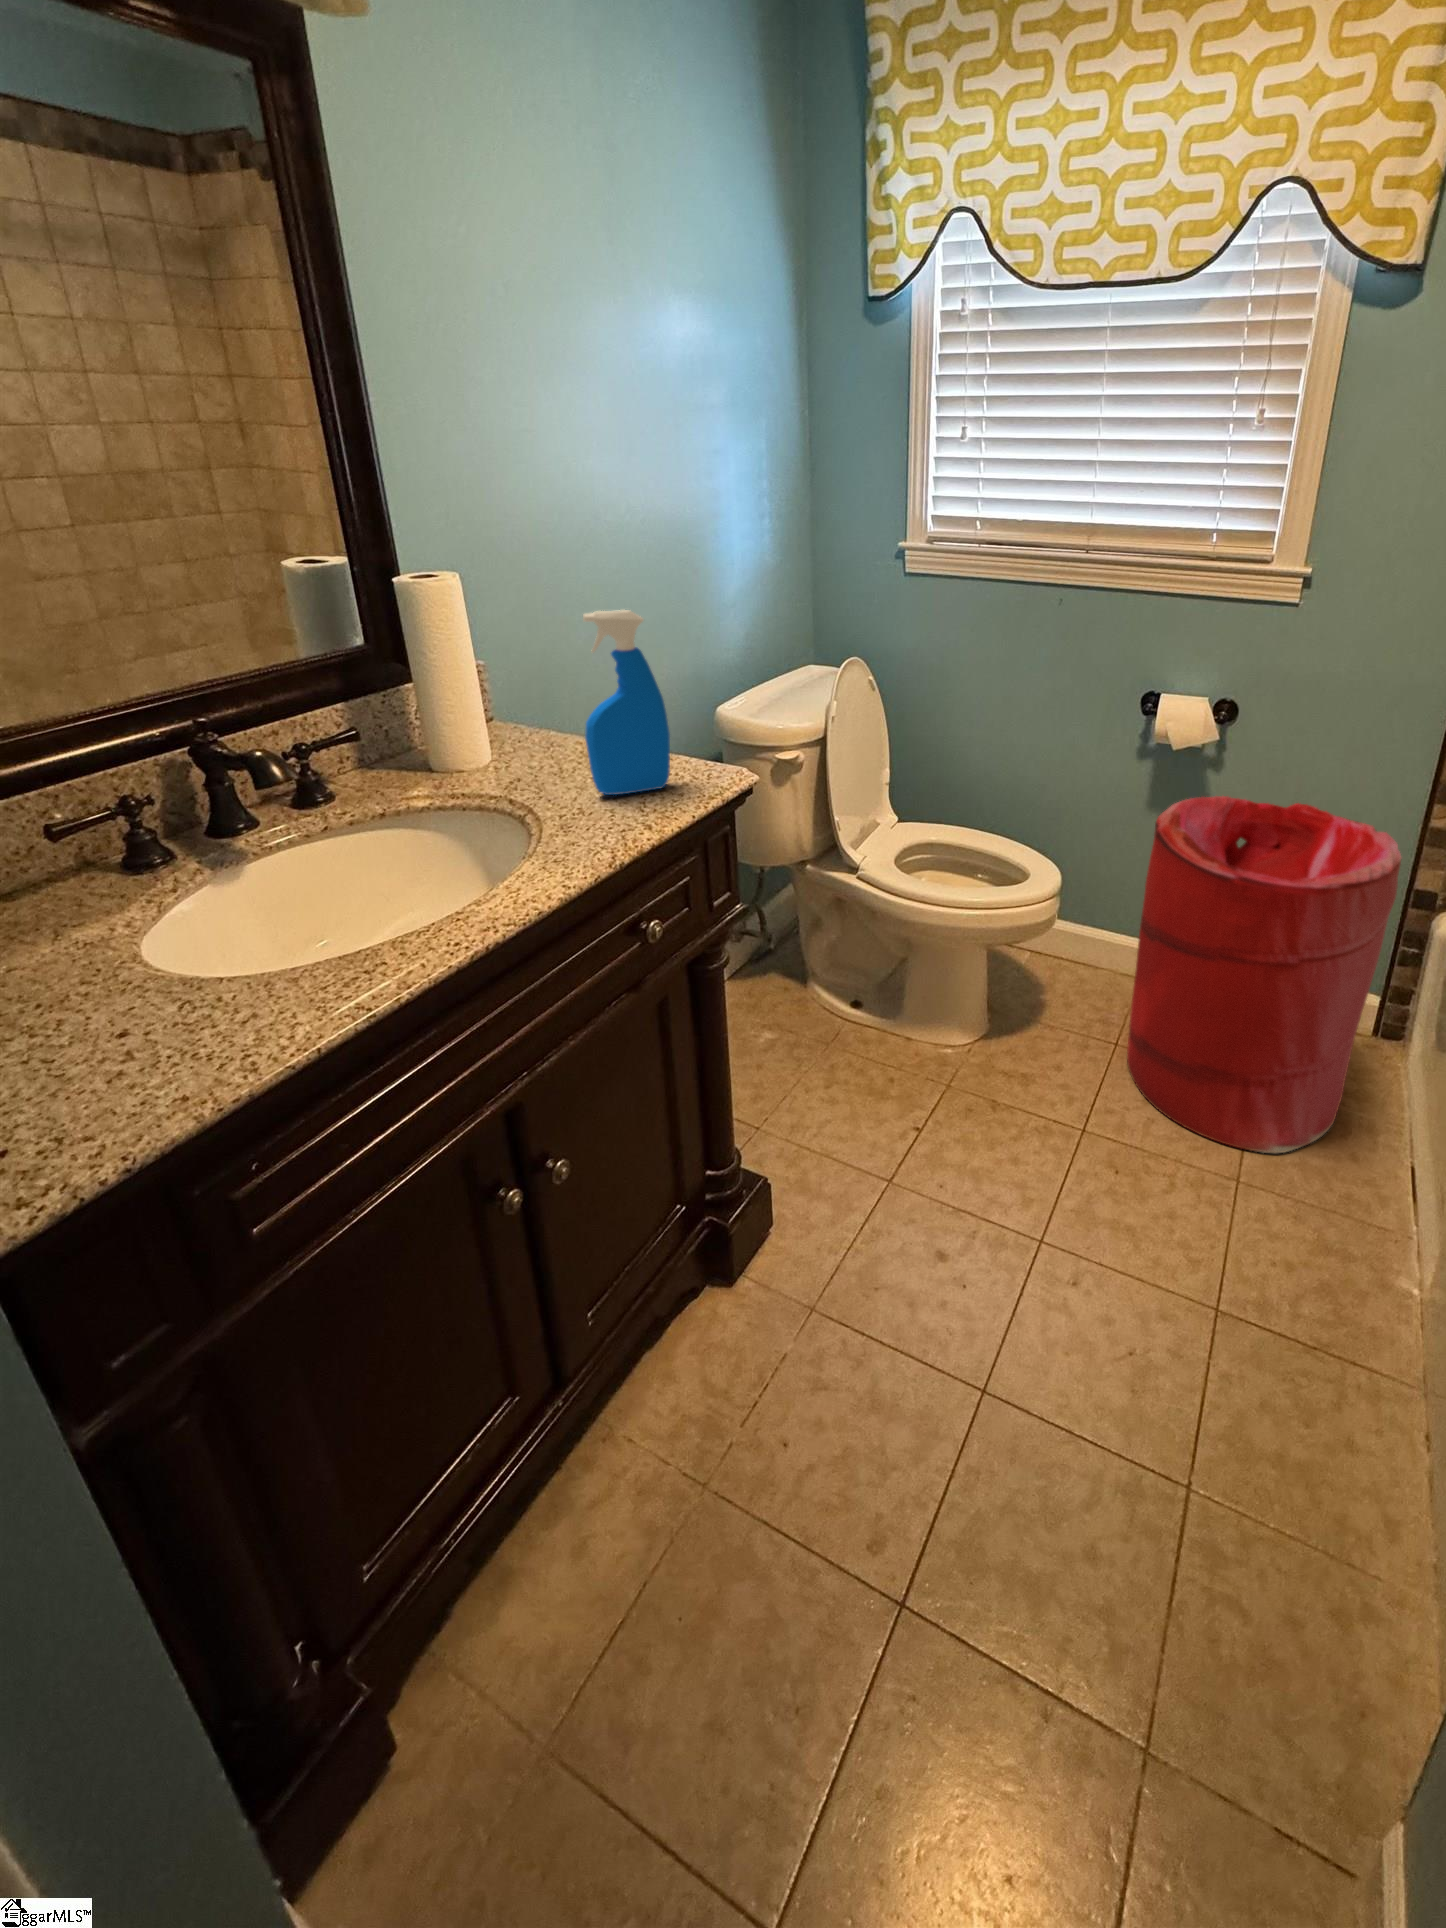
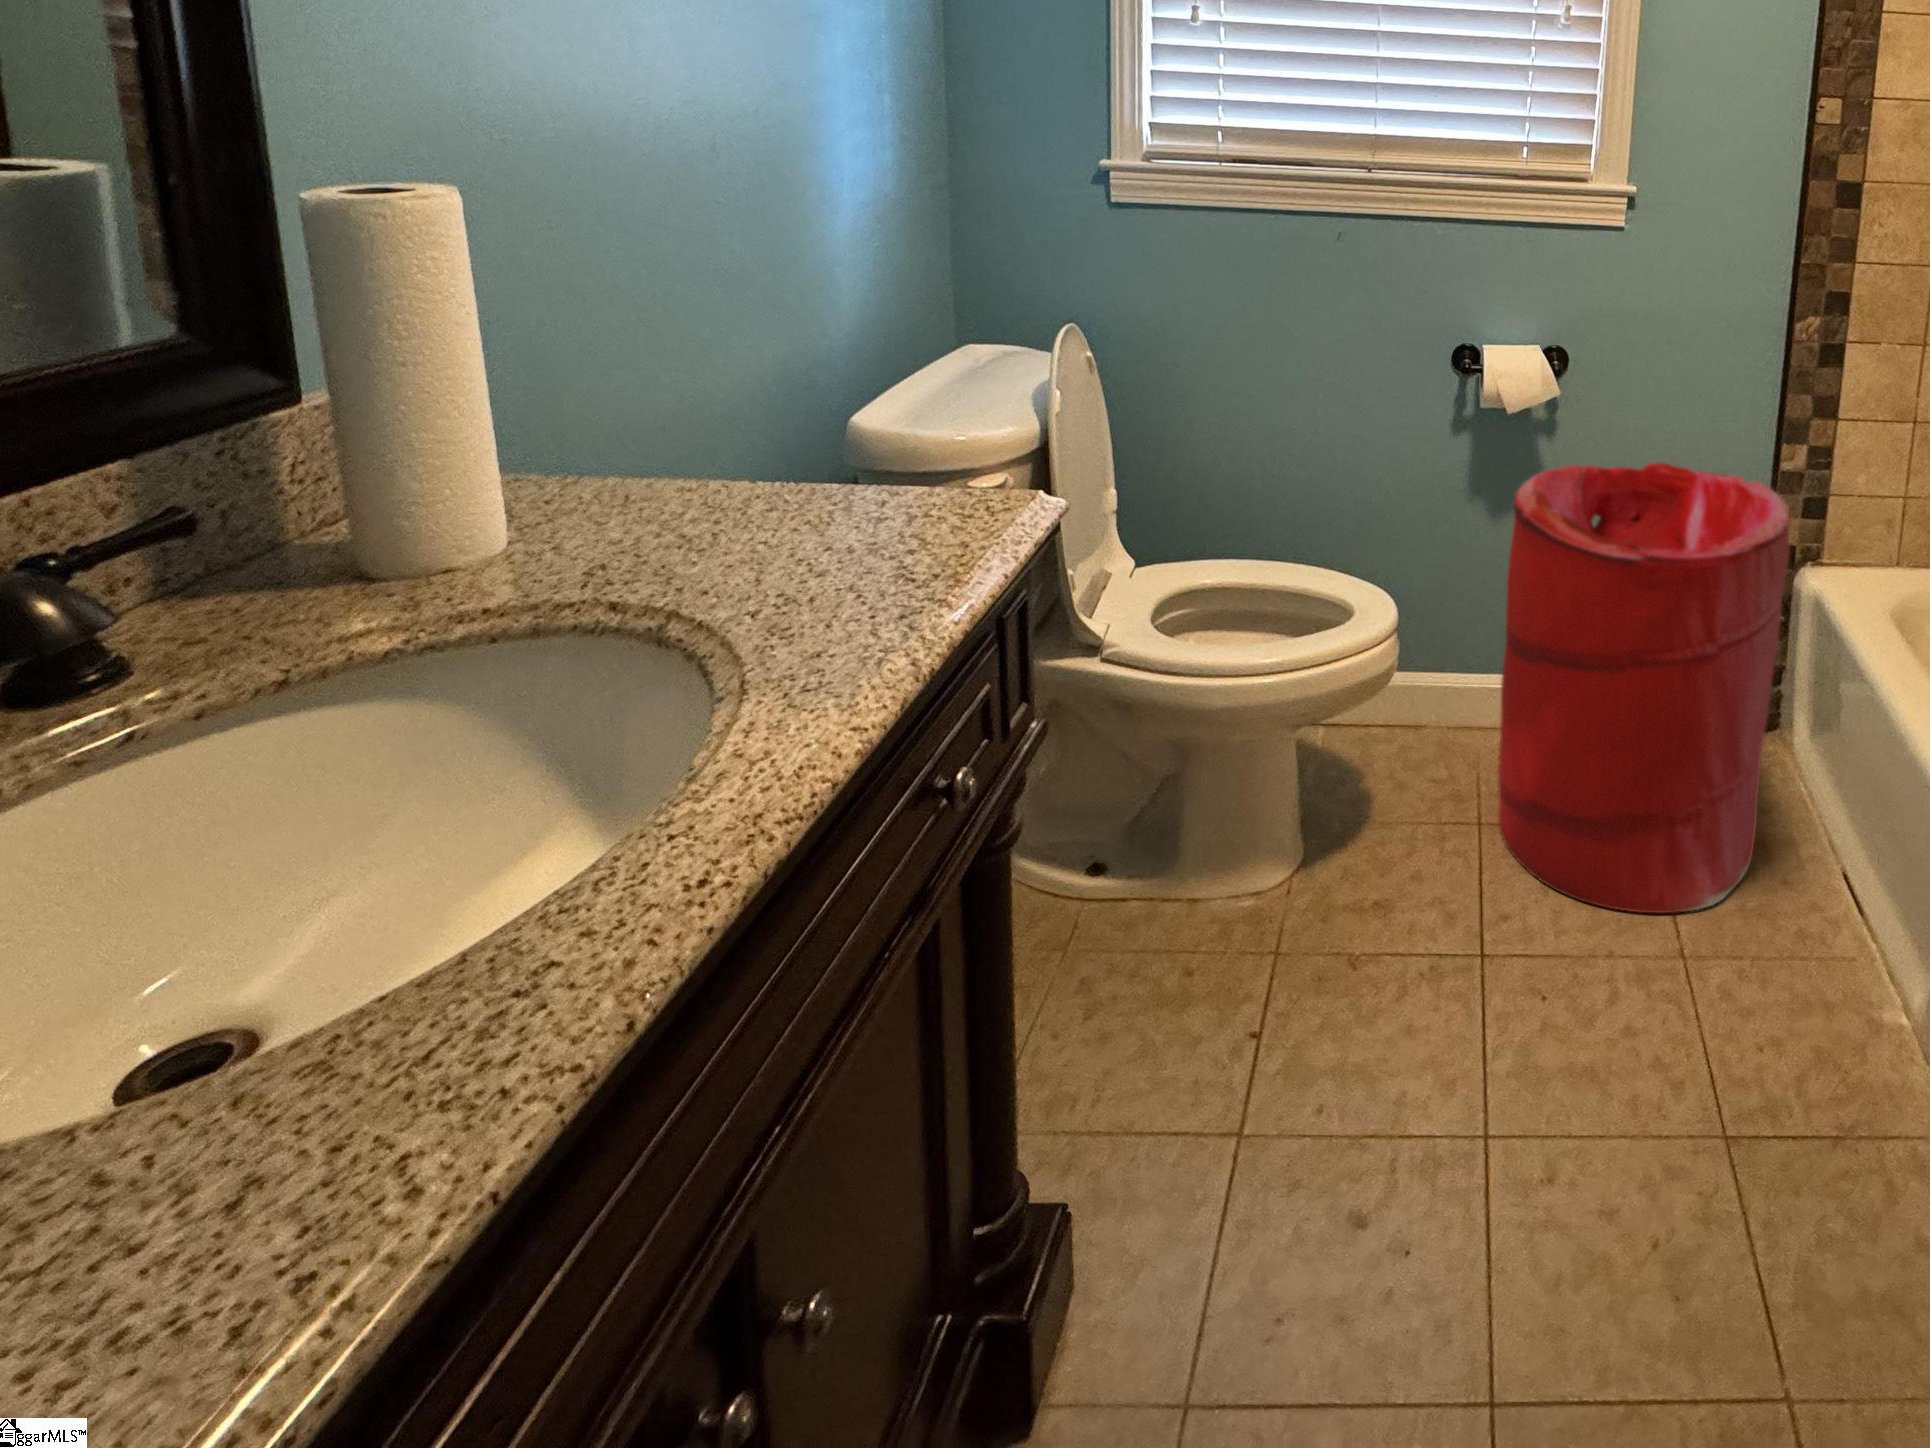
spray bottle: present [583,610,670,795] -> none [787,239,938,564]

